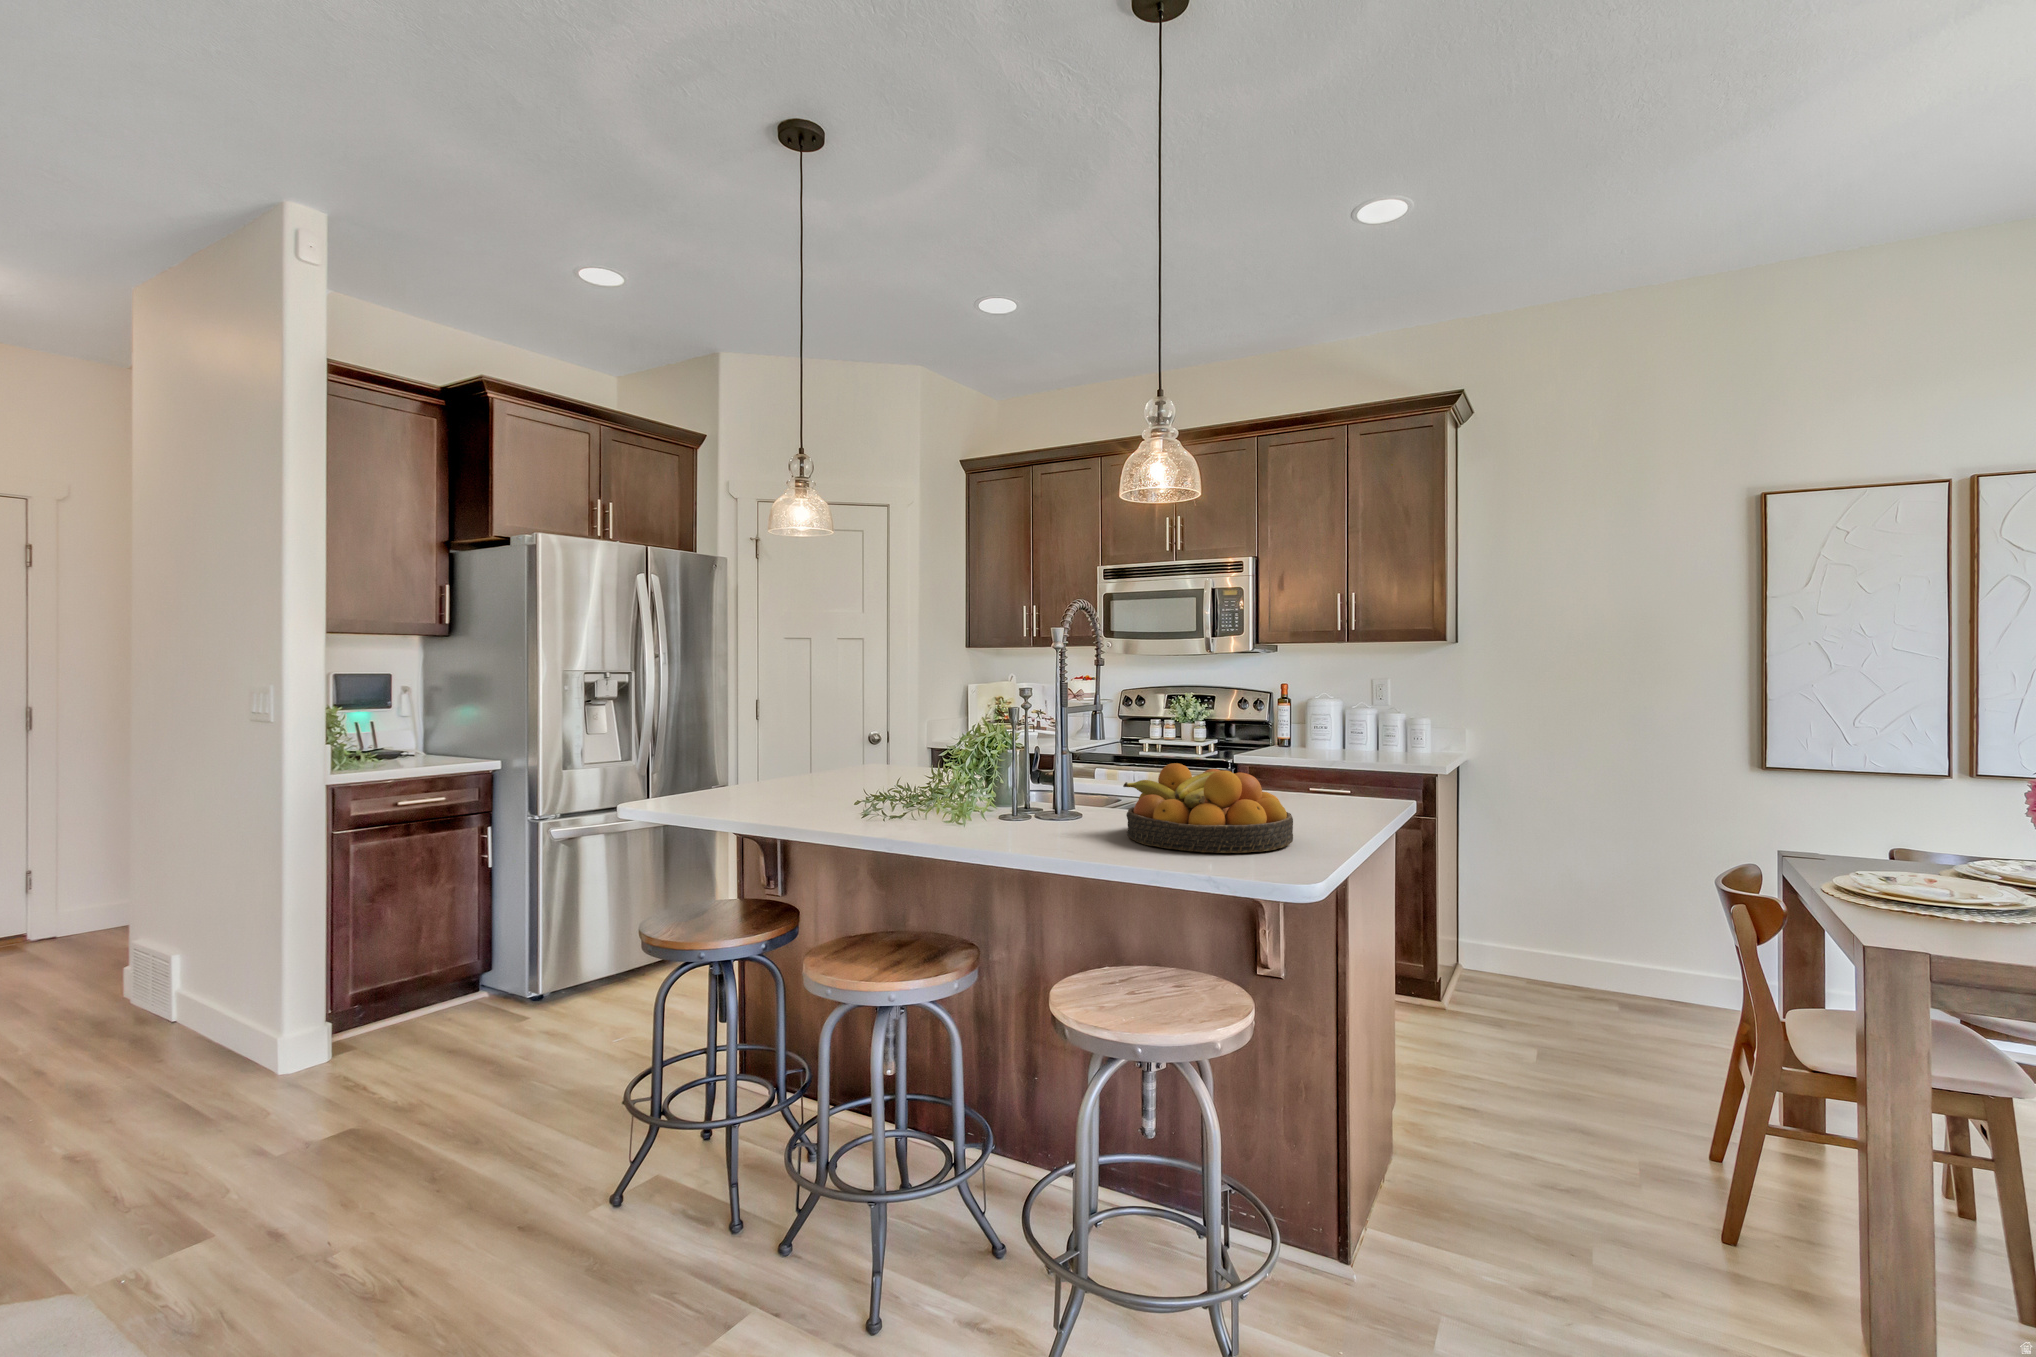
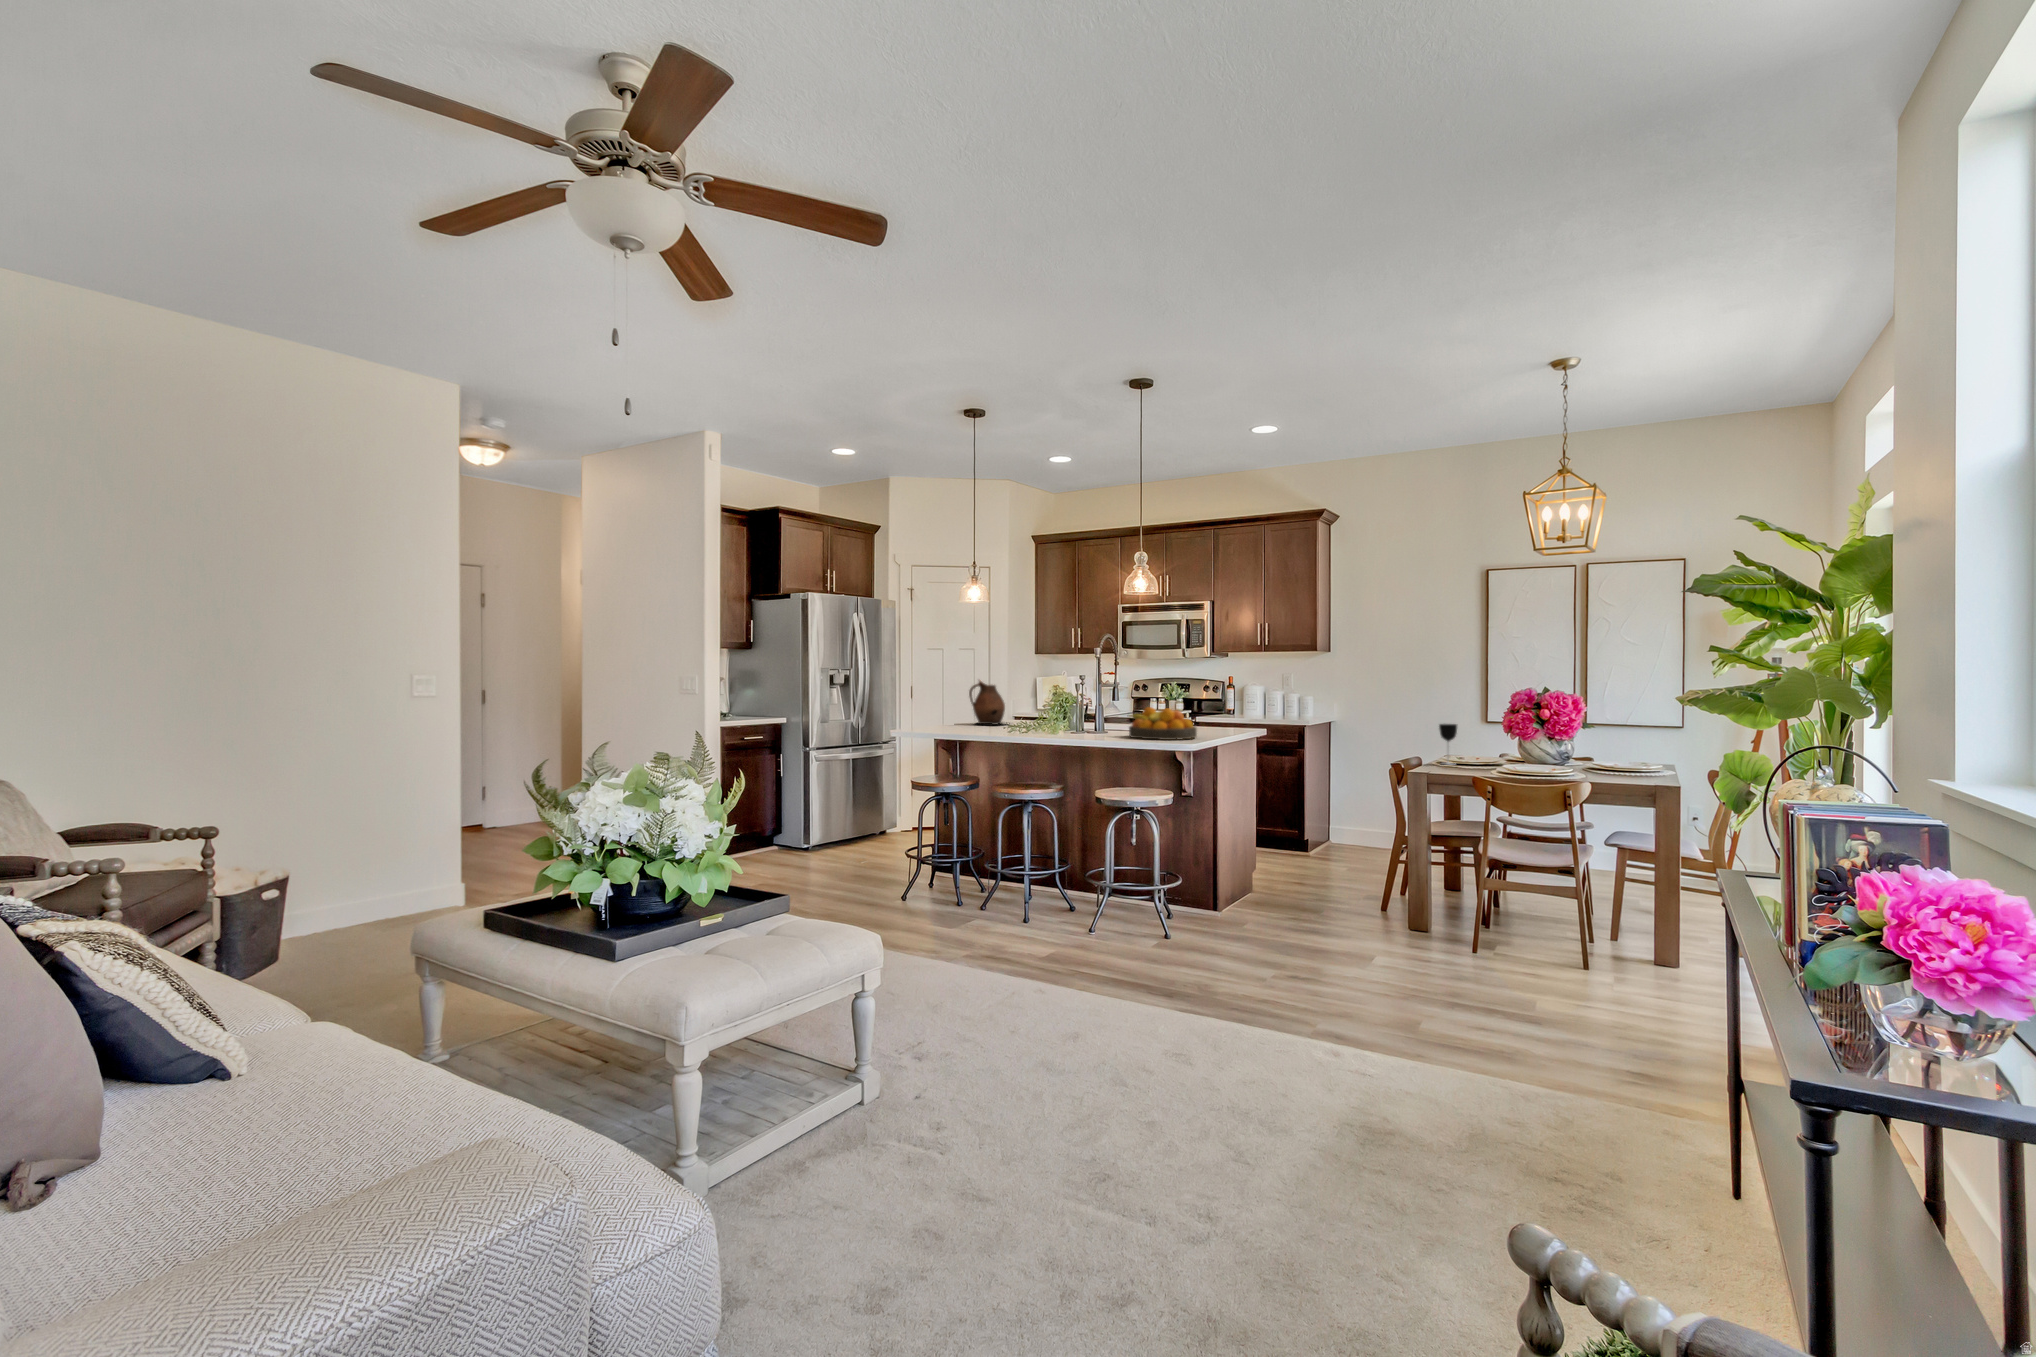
ceramic pitcher: none [801,693,889,787] -> present [969,680,1010,725]
wine glass: none [1896,807,1952,913] -> present [1439,724,1457,764]

